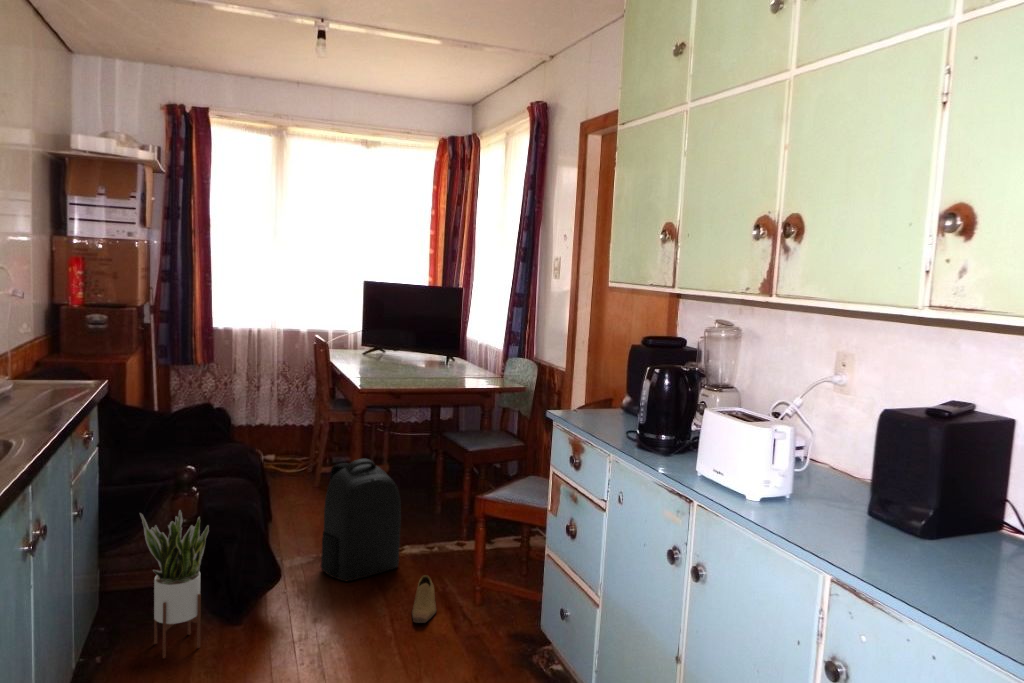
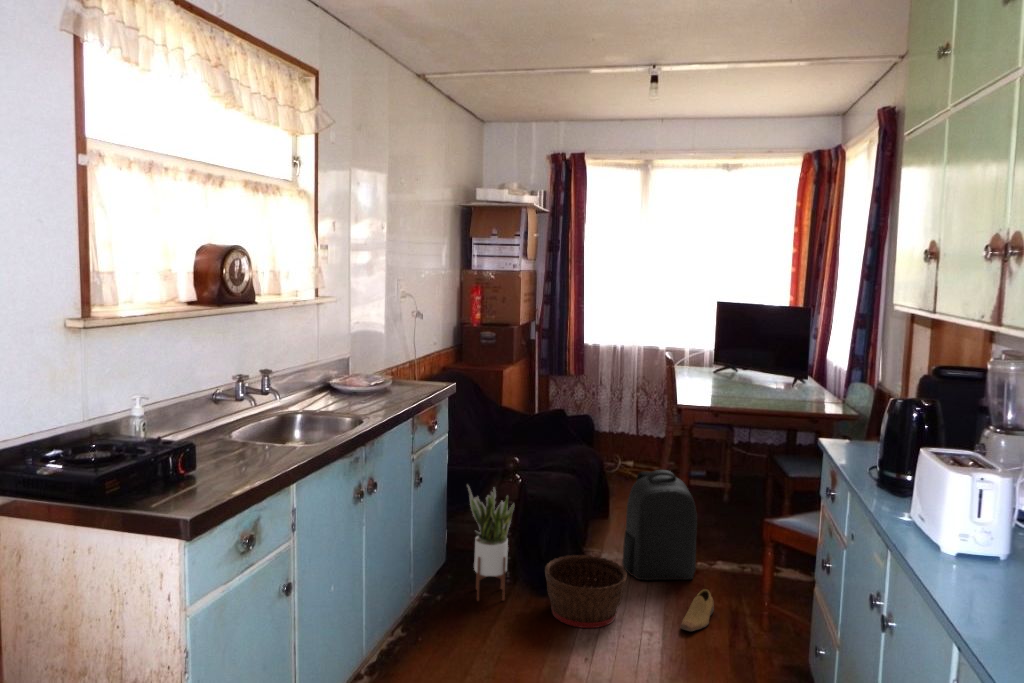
basket: none [256,567,354,654] -> present [545,555,627,628]

